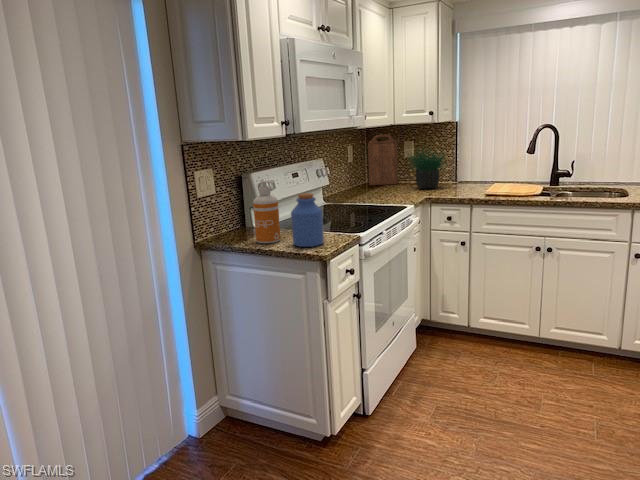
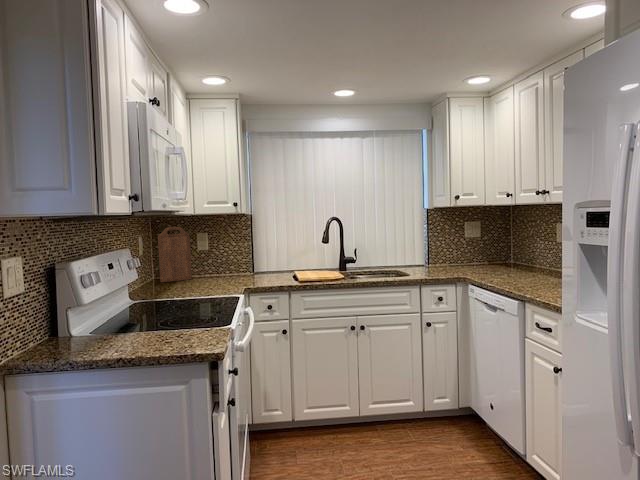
potted plant: present [409,148,445,189] -> none [202,225,256,282]
soap dispenser: present [253,180,281,243] -> none [98,268,134,351]
jar: present [291,193,324,247] -> none [158,280,200,348]

